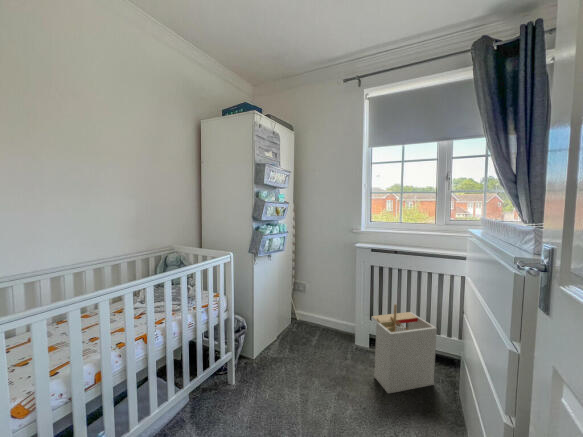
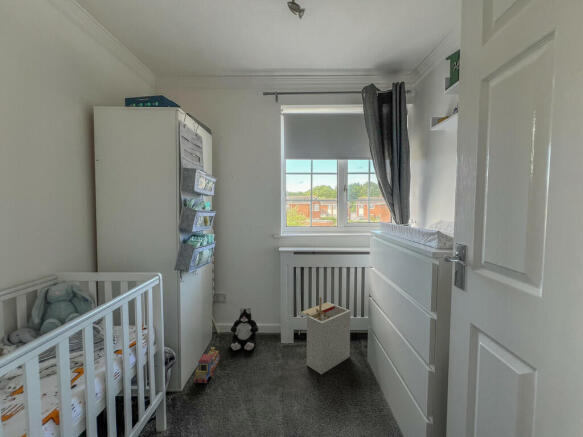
plush toy: none [302,300,332,343] -> present [231,308,258,350]
toy train: none [260,331,290,363] -> present [194,347,220,383]

